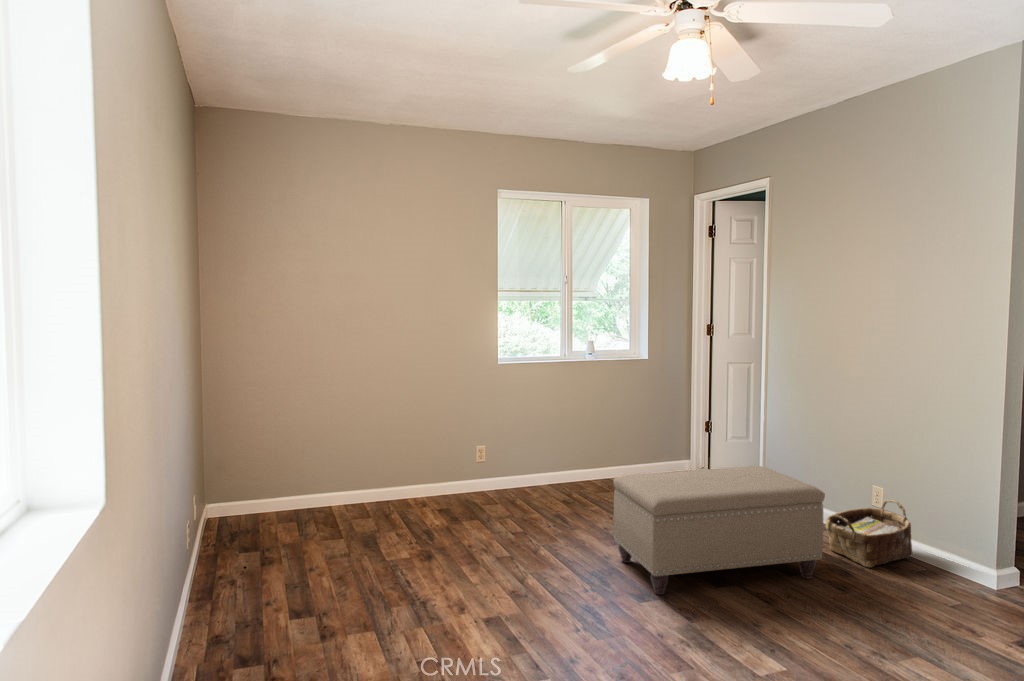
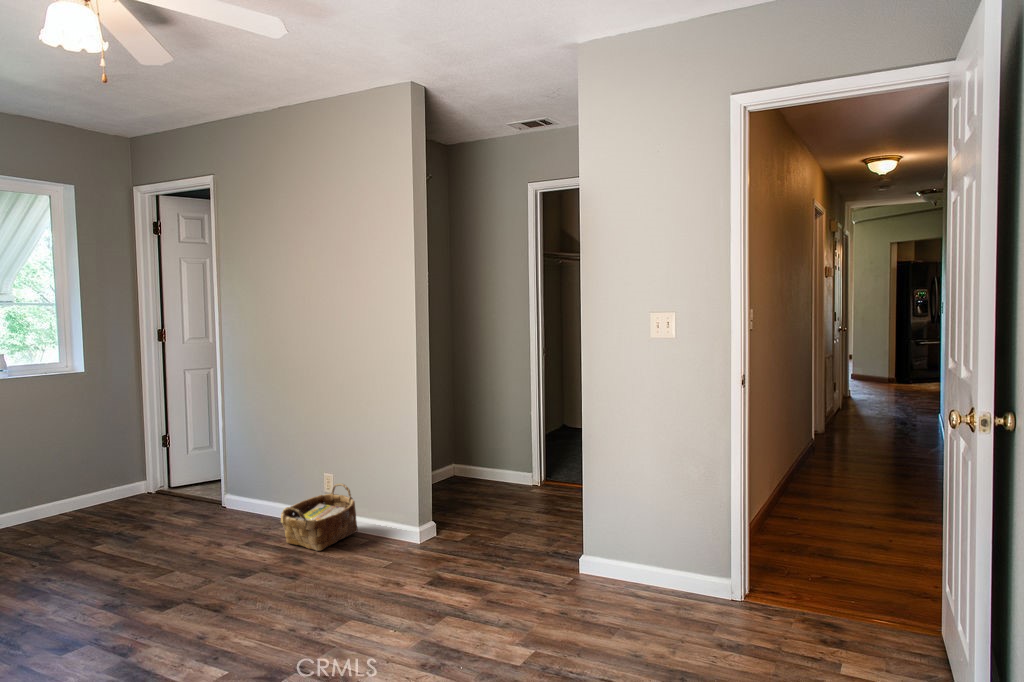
ottoman: present [613,466,825,595] -> none [23,473,274,641]

